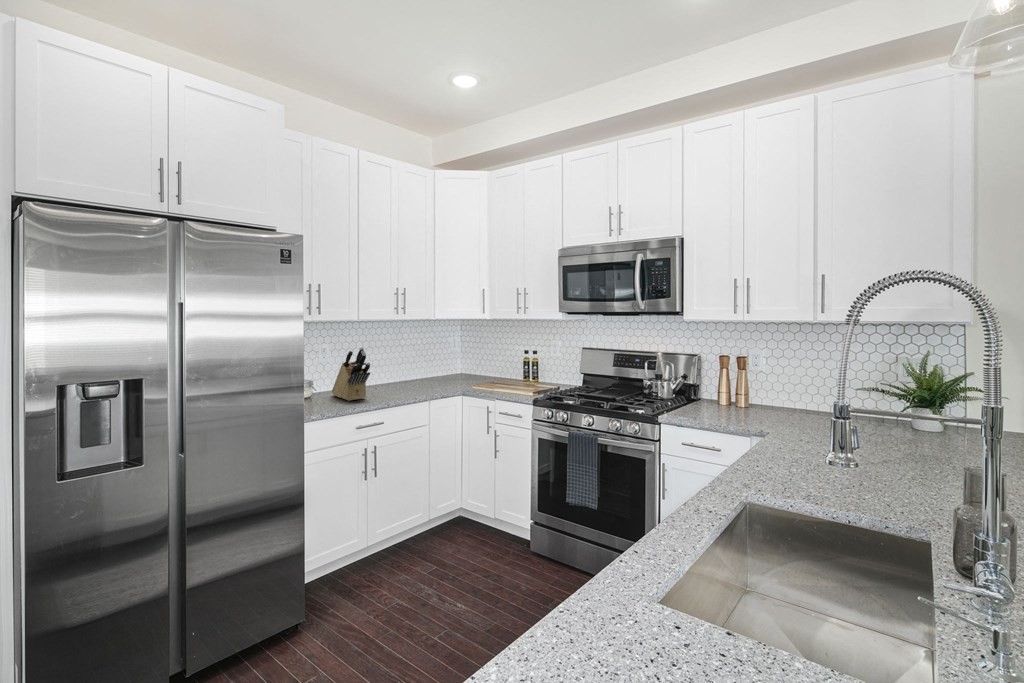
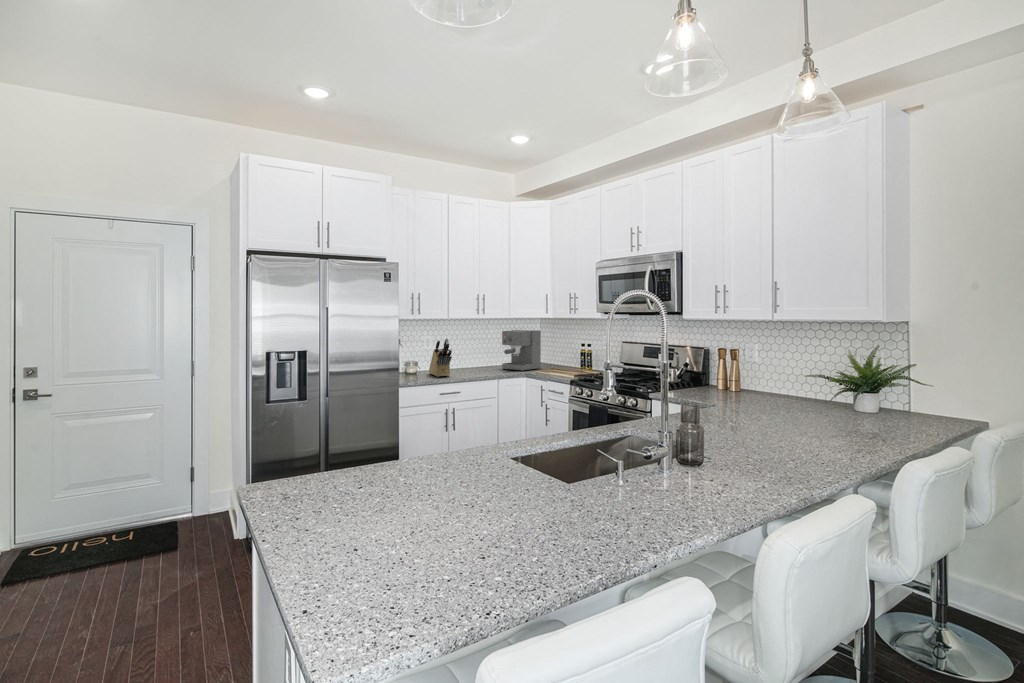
coffee maker: none [428,334,476,387] -> present [502,330,541,371]

